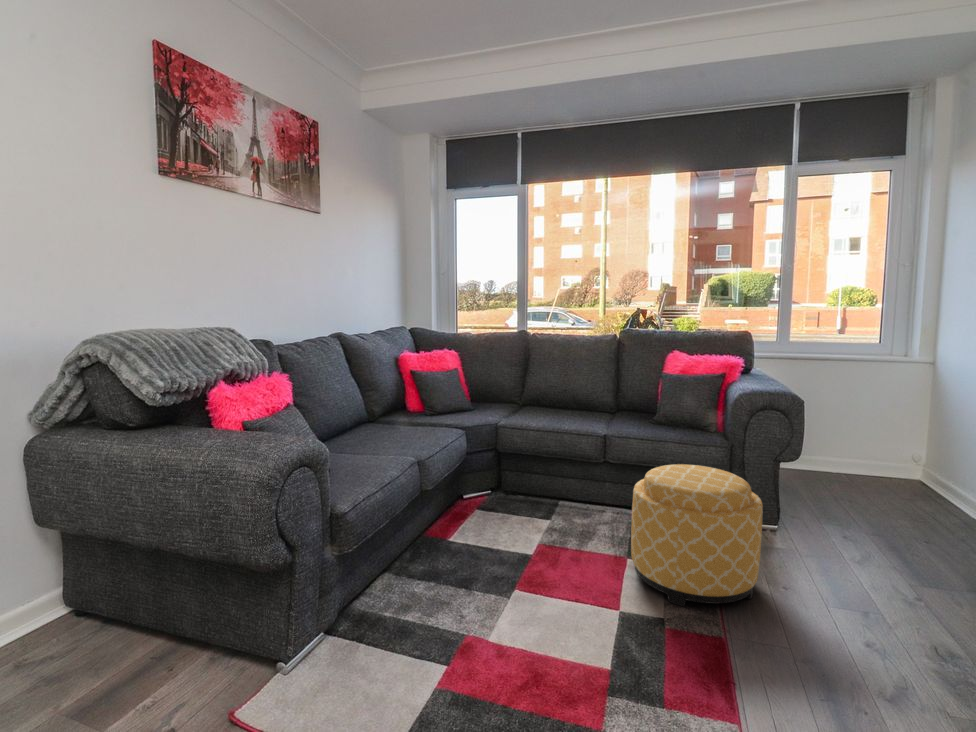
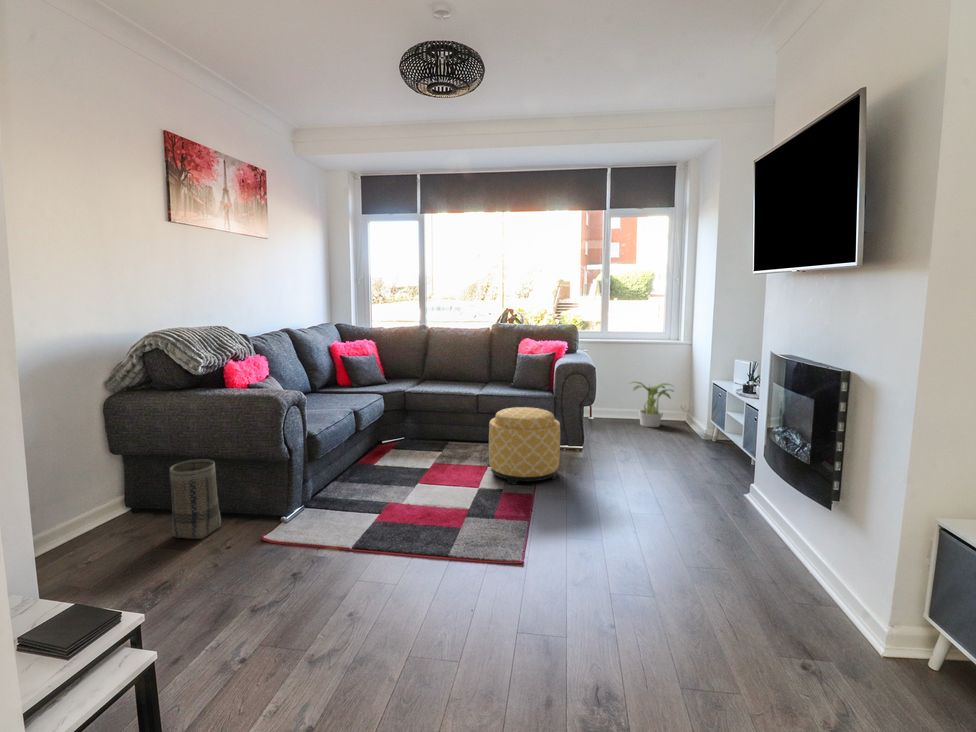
potted plant: none [834,418,918,491] -> present [632,381,673,427]
basket: none [89,550,182,698] -> present [170,459,221,539]

